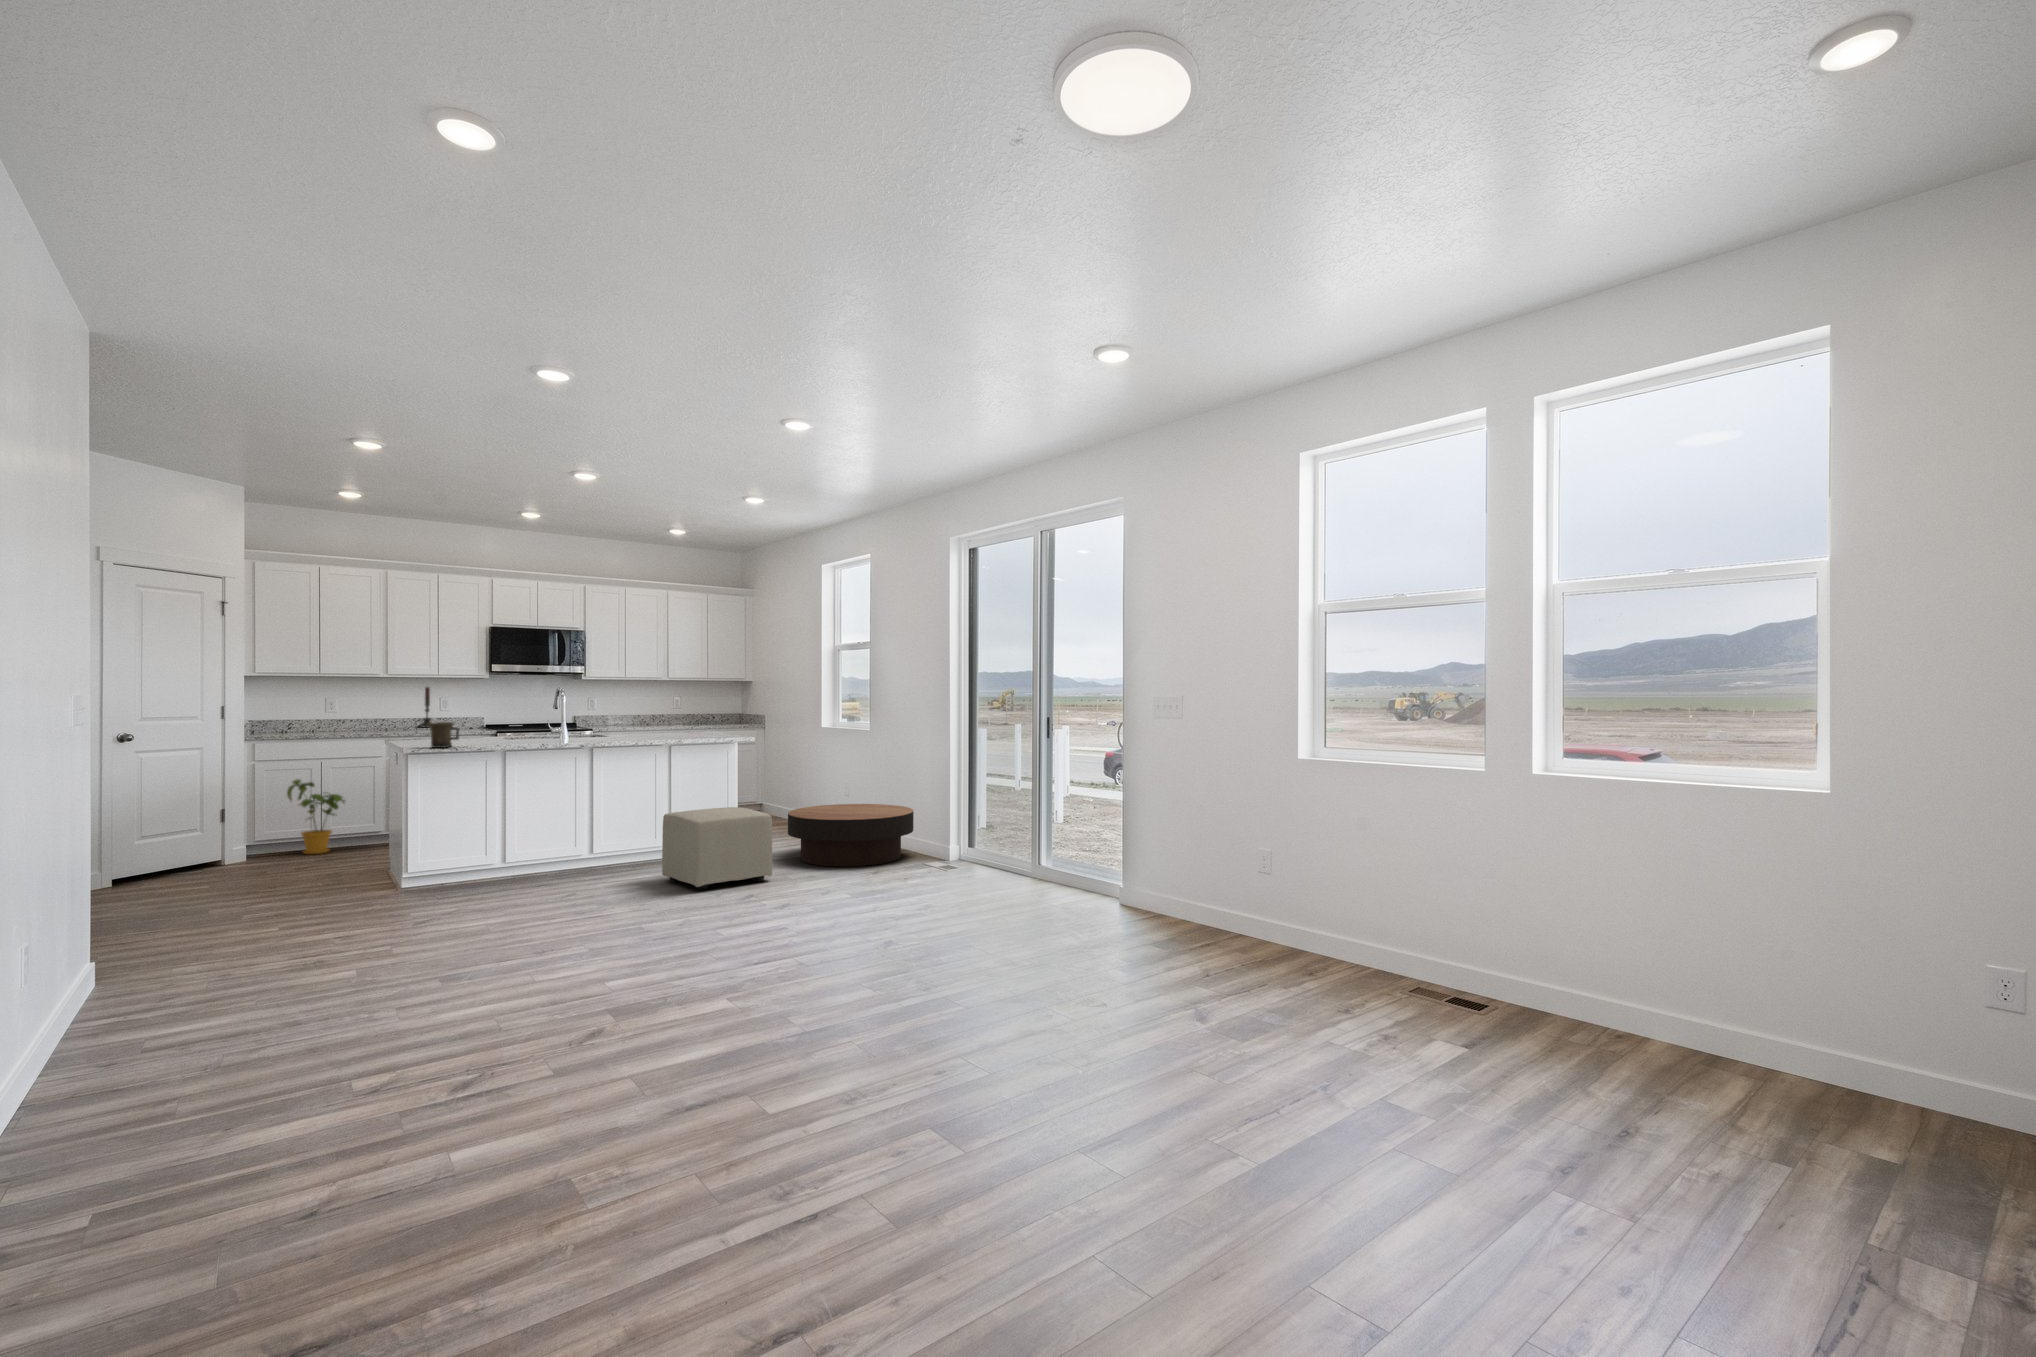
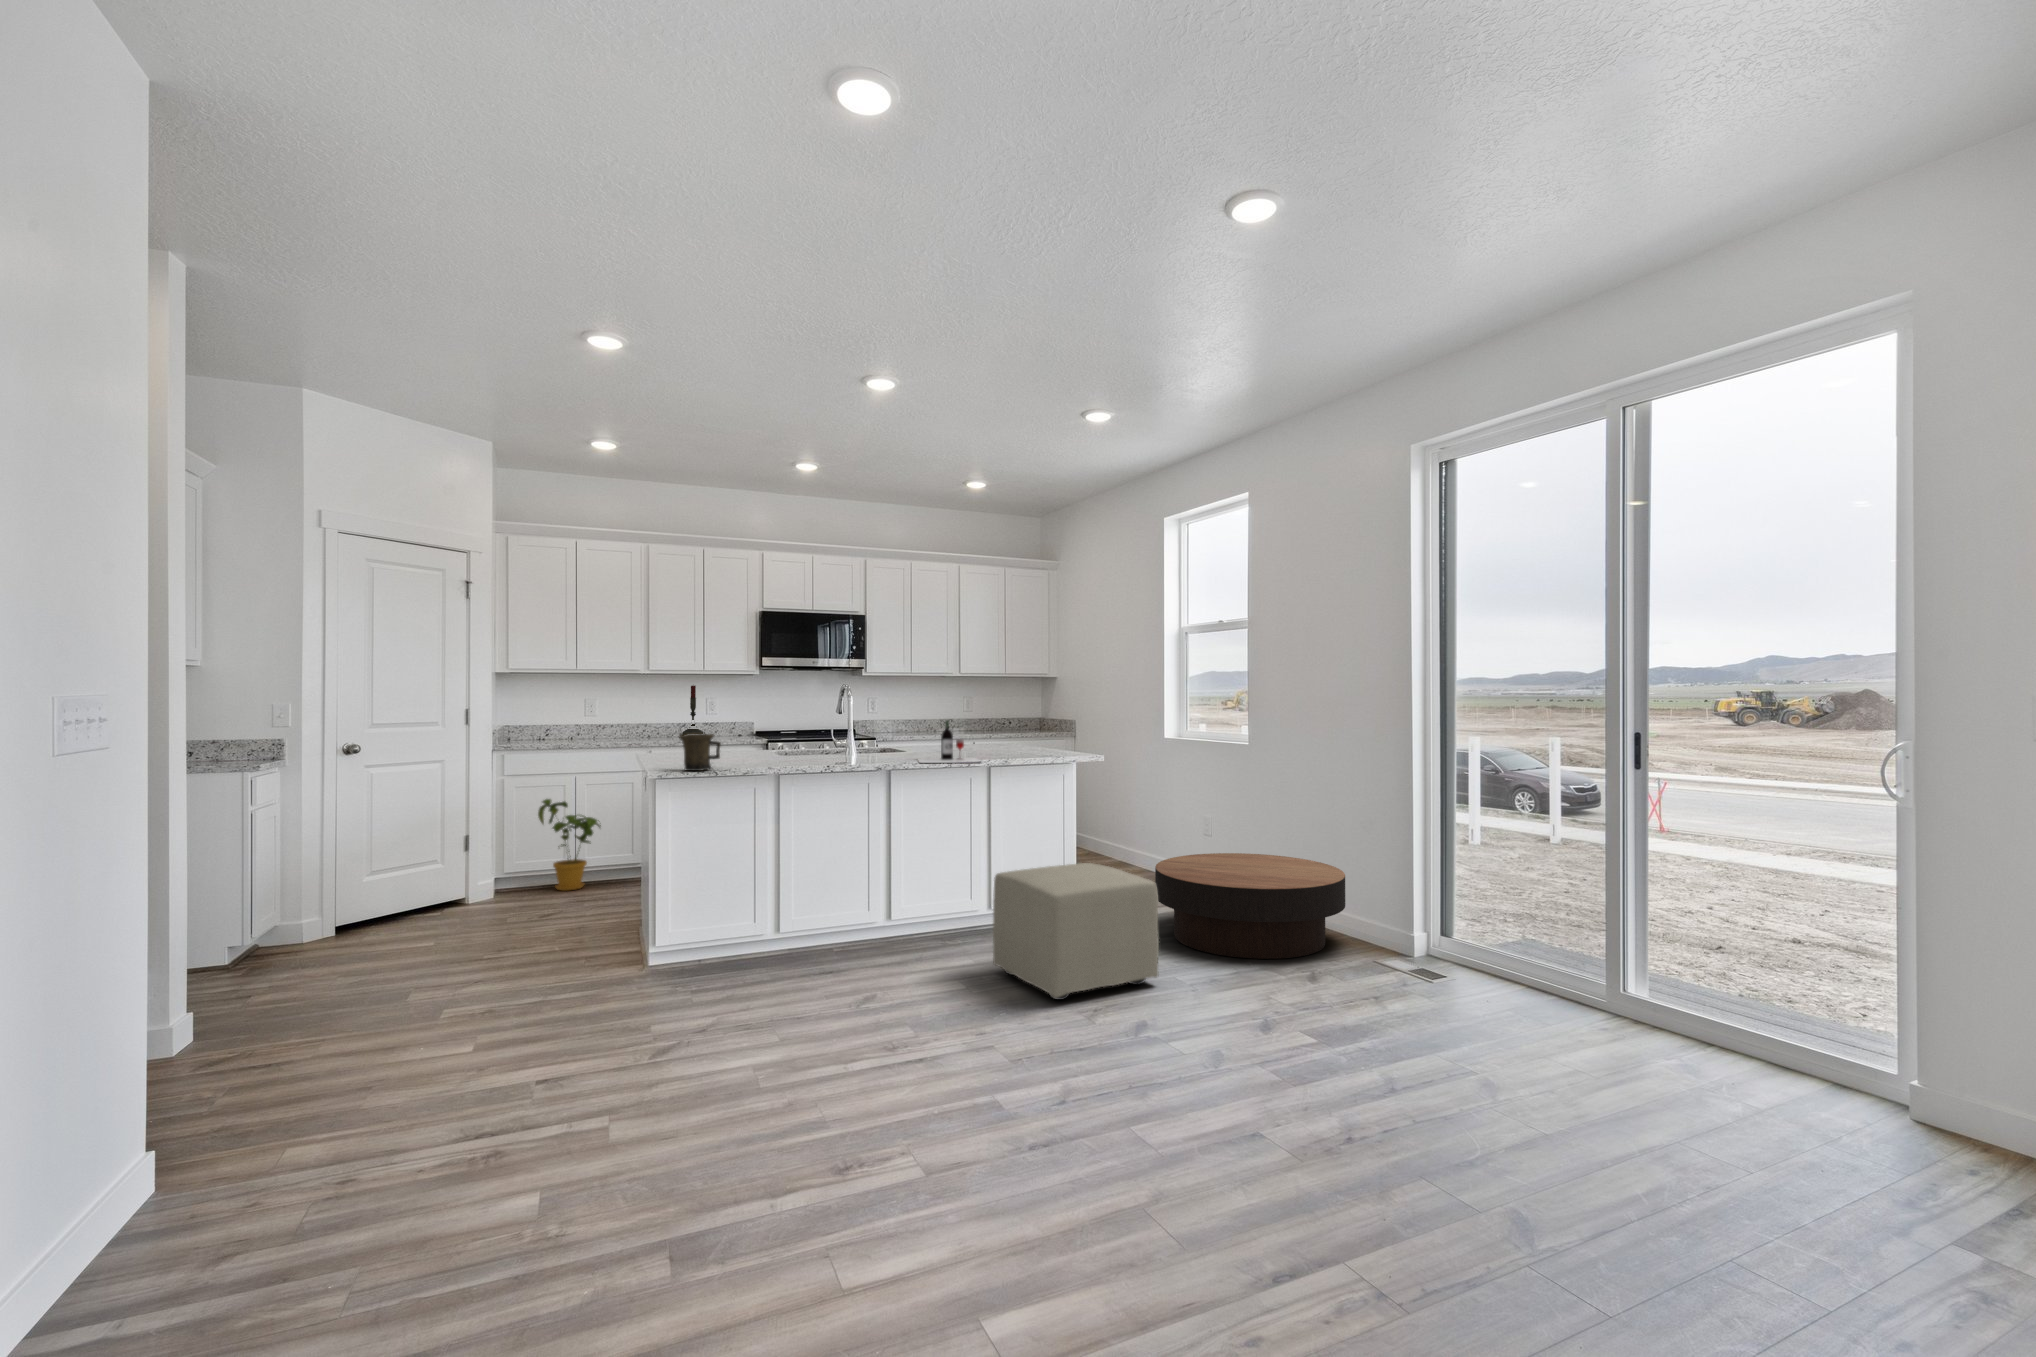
wine bottle: none [613,713,661,742] -> present [918,720,979,763]

